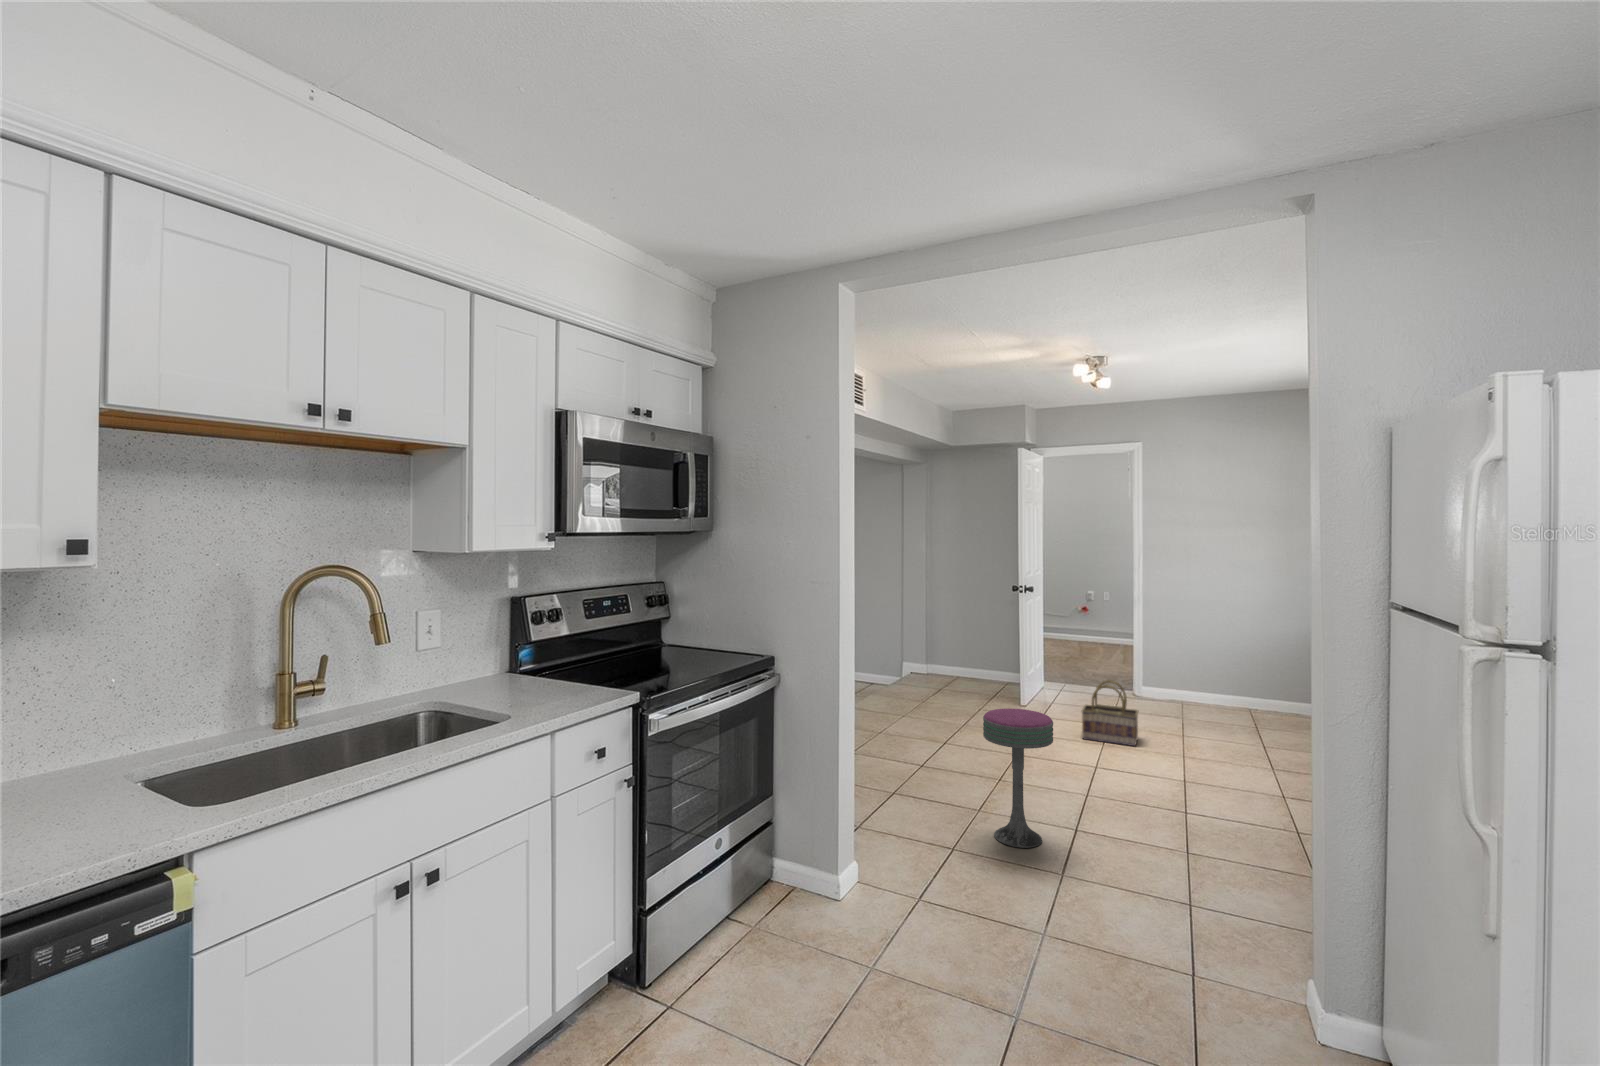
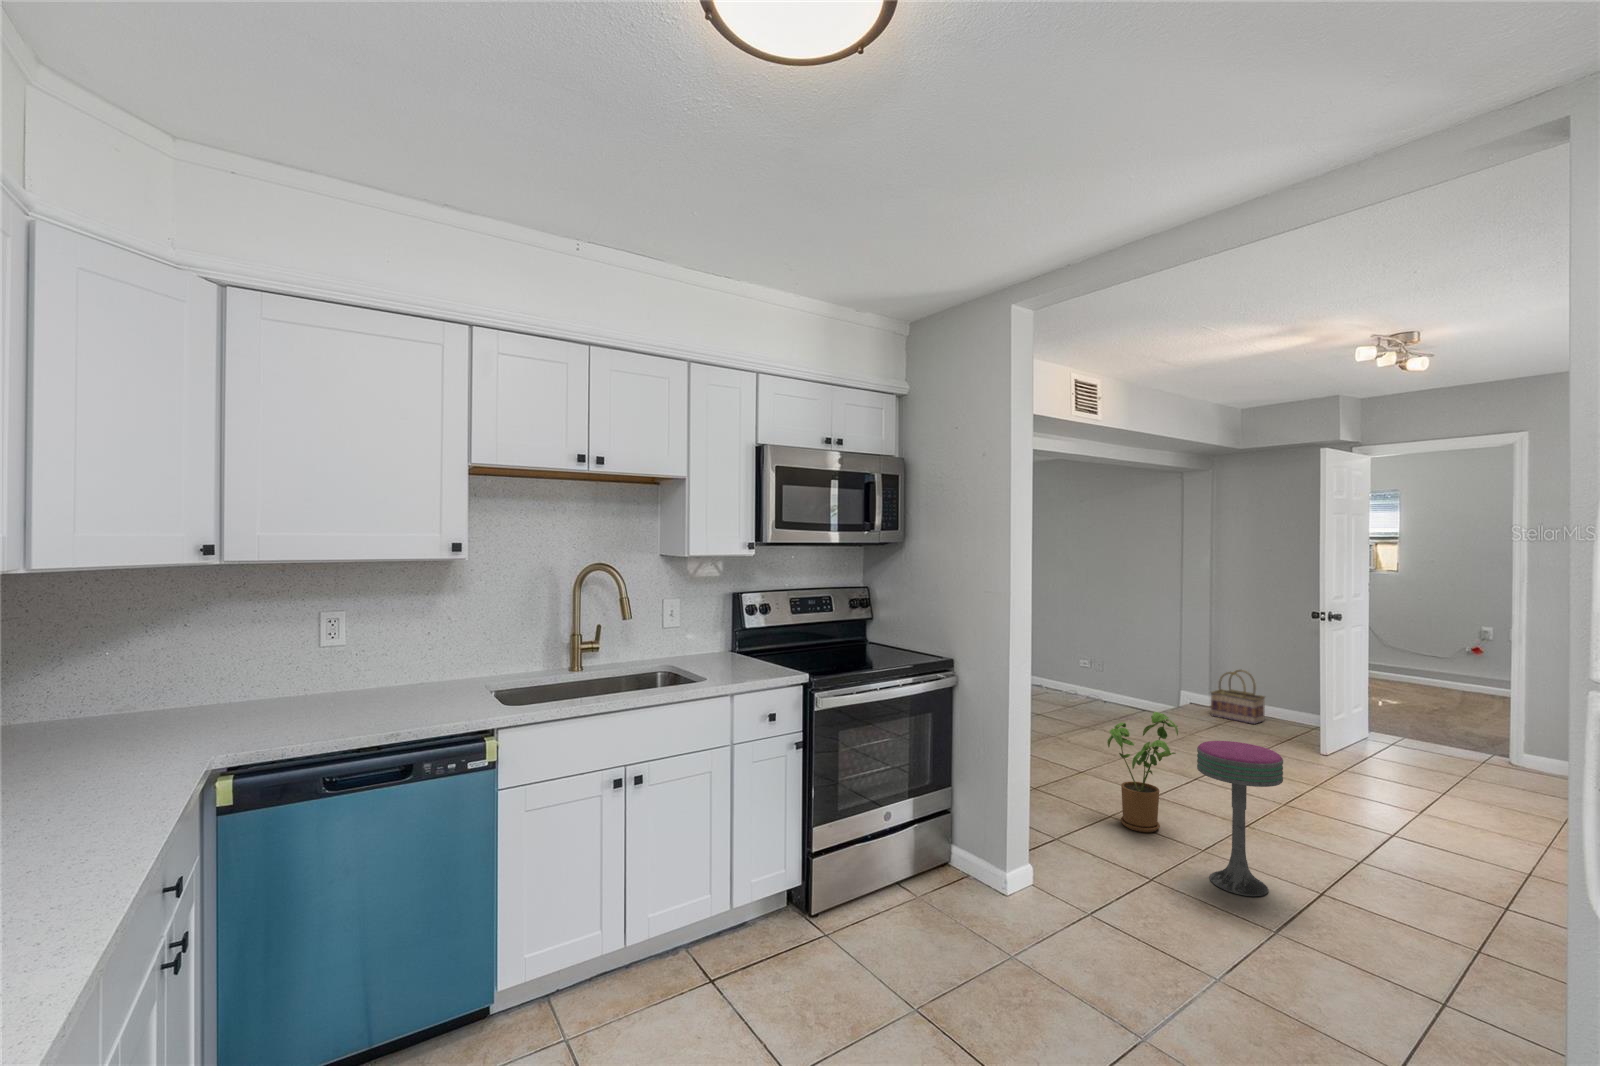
basket: present [1082,680,1138,746] -> present [1211,670,1265,724]
house plant: none [888,688,952,803] -> present [1107,712,1178,832]

